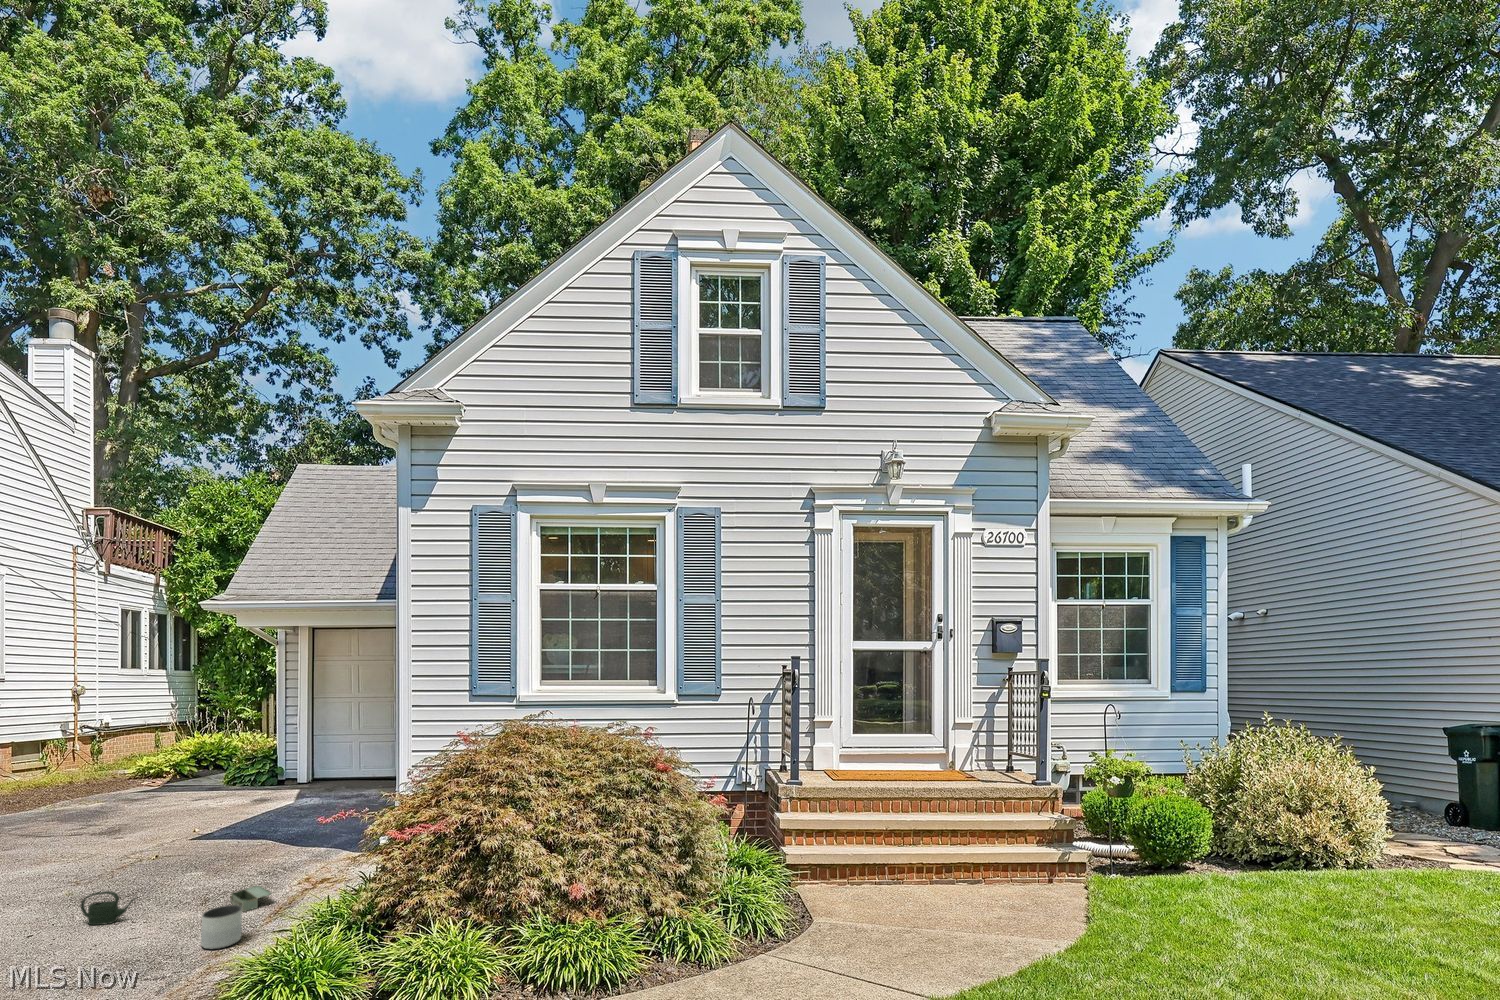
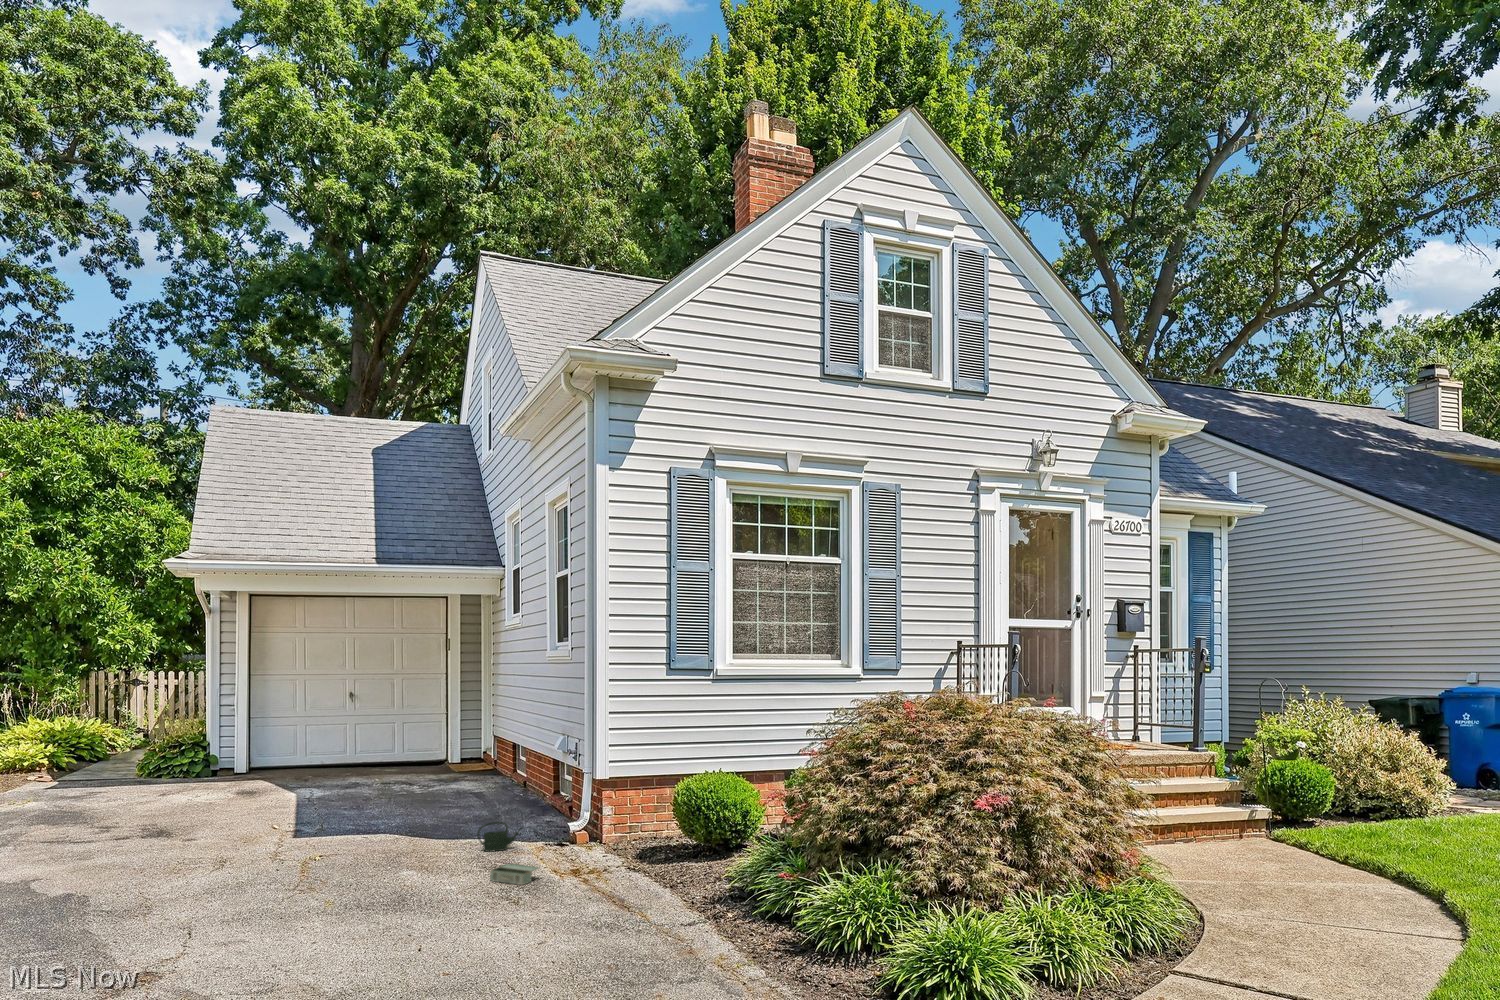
watering can: present [81,891,136,925] -> present [477,822,523,852]
planter: present [201,905,242,949] -> none [540,866,578,907]

